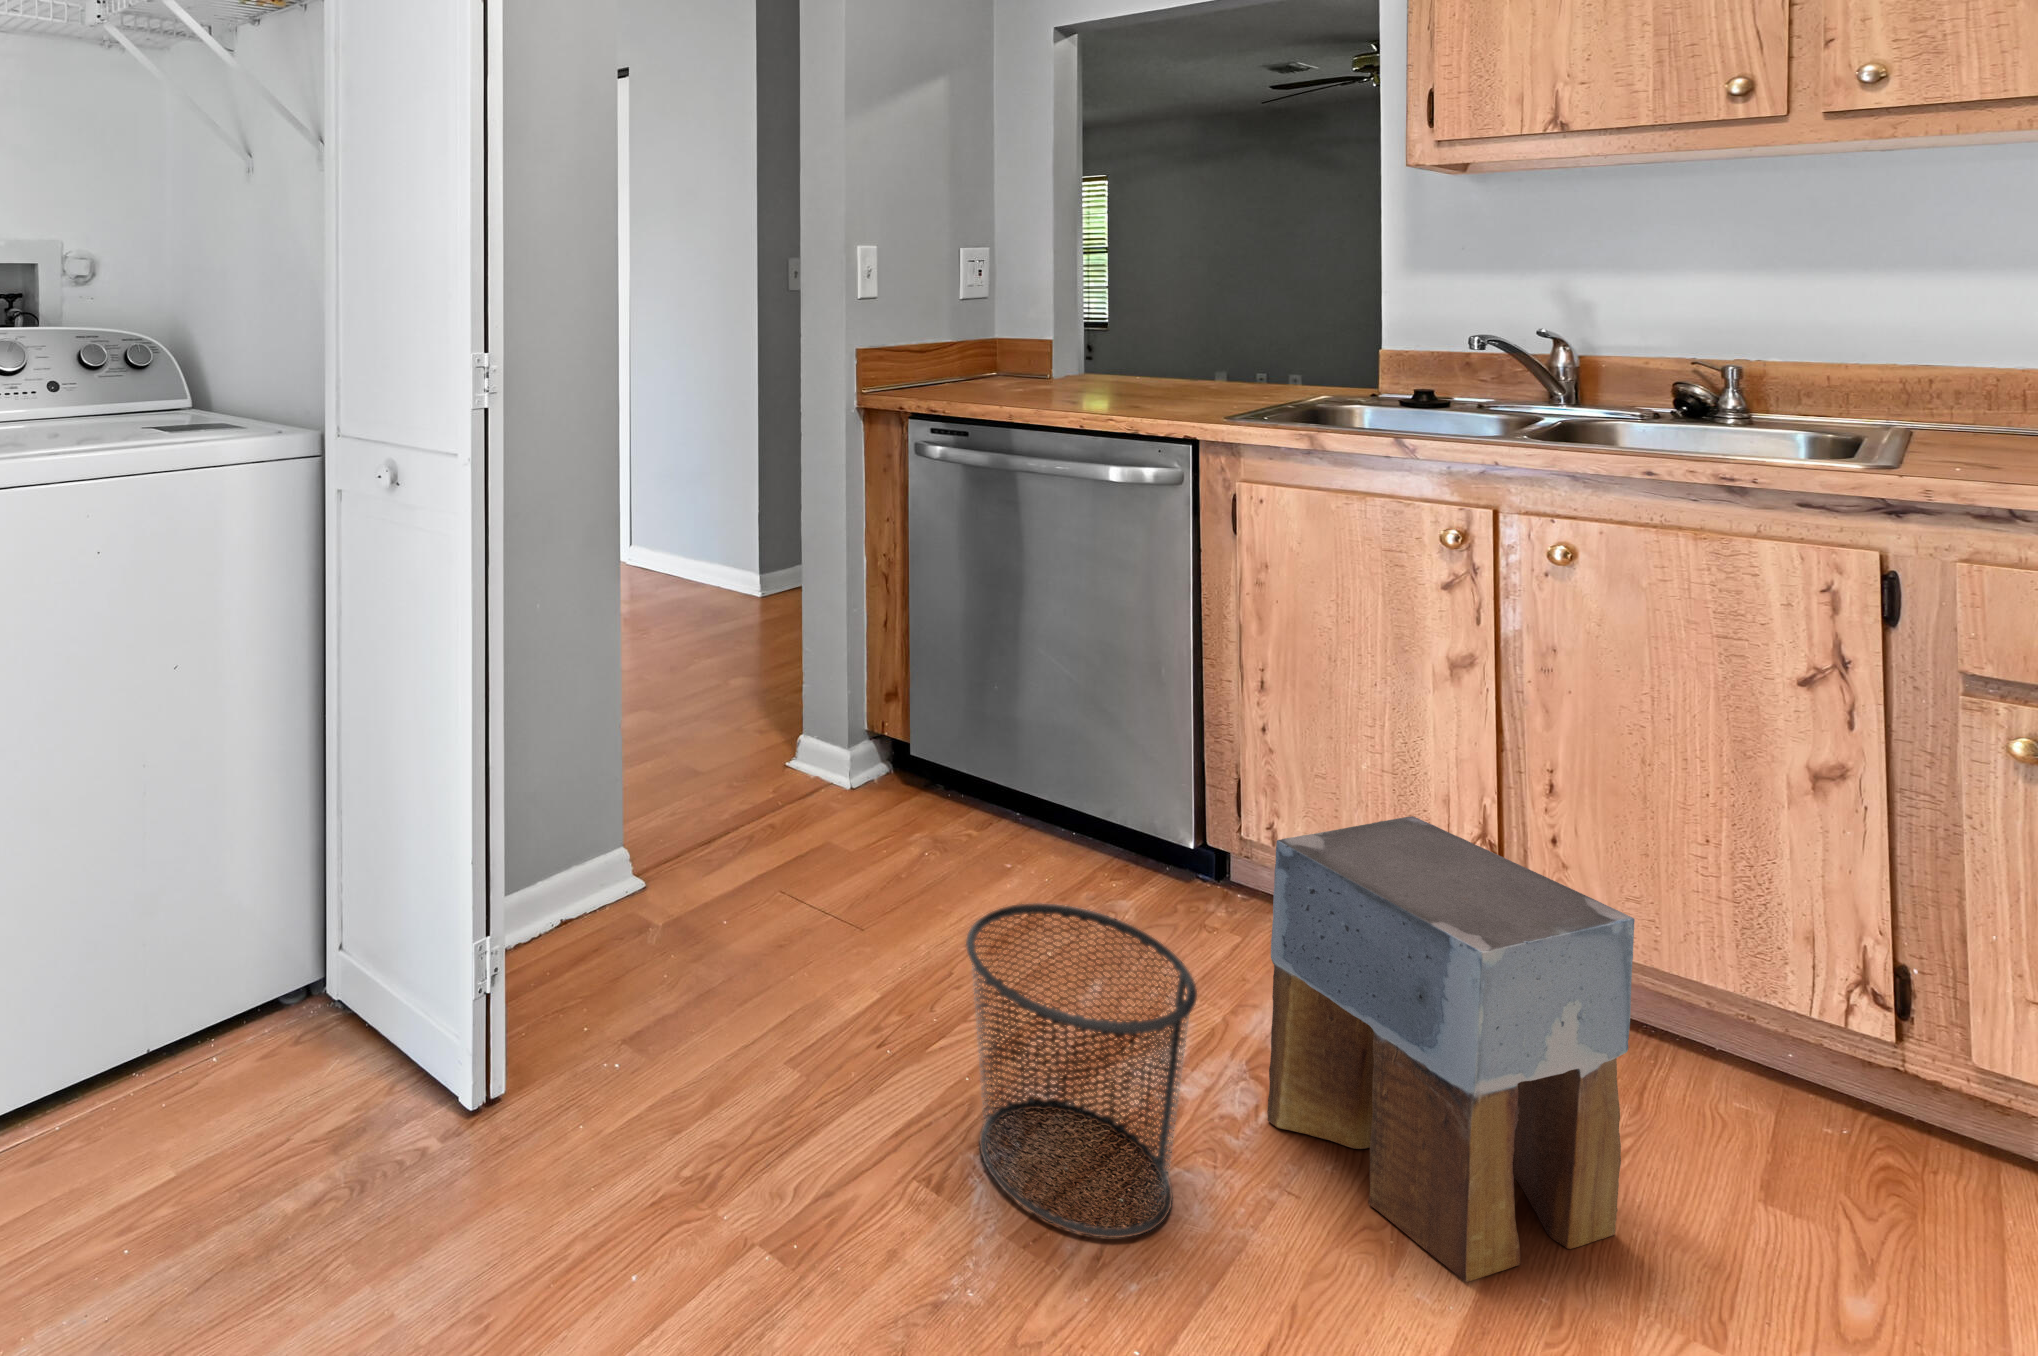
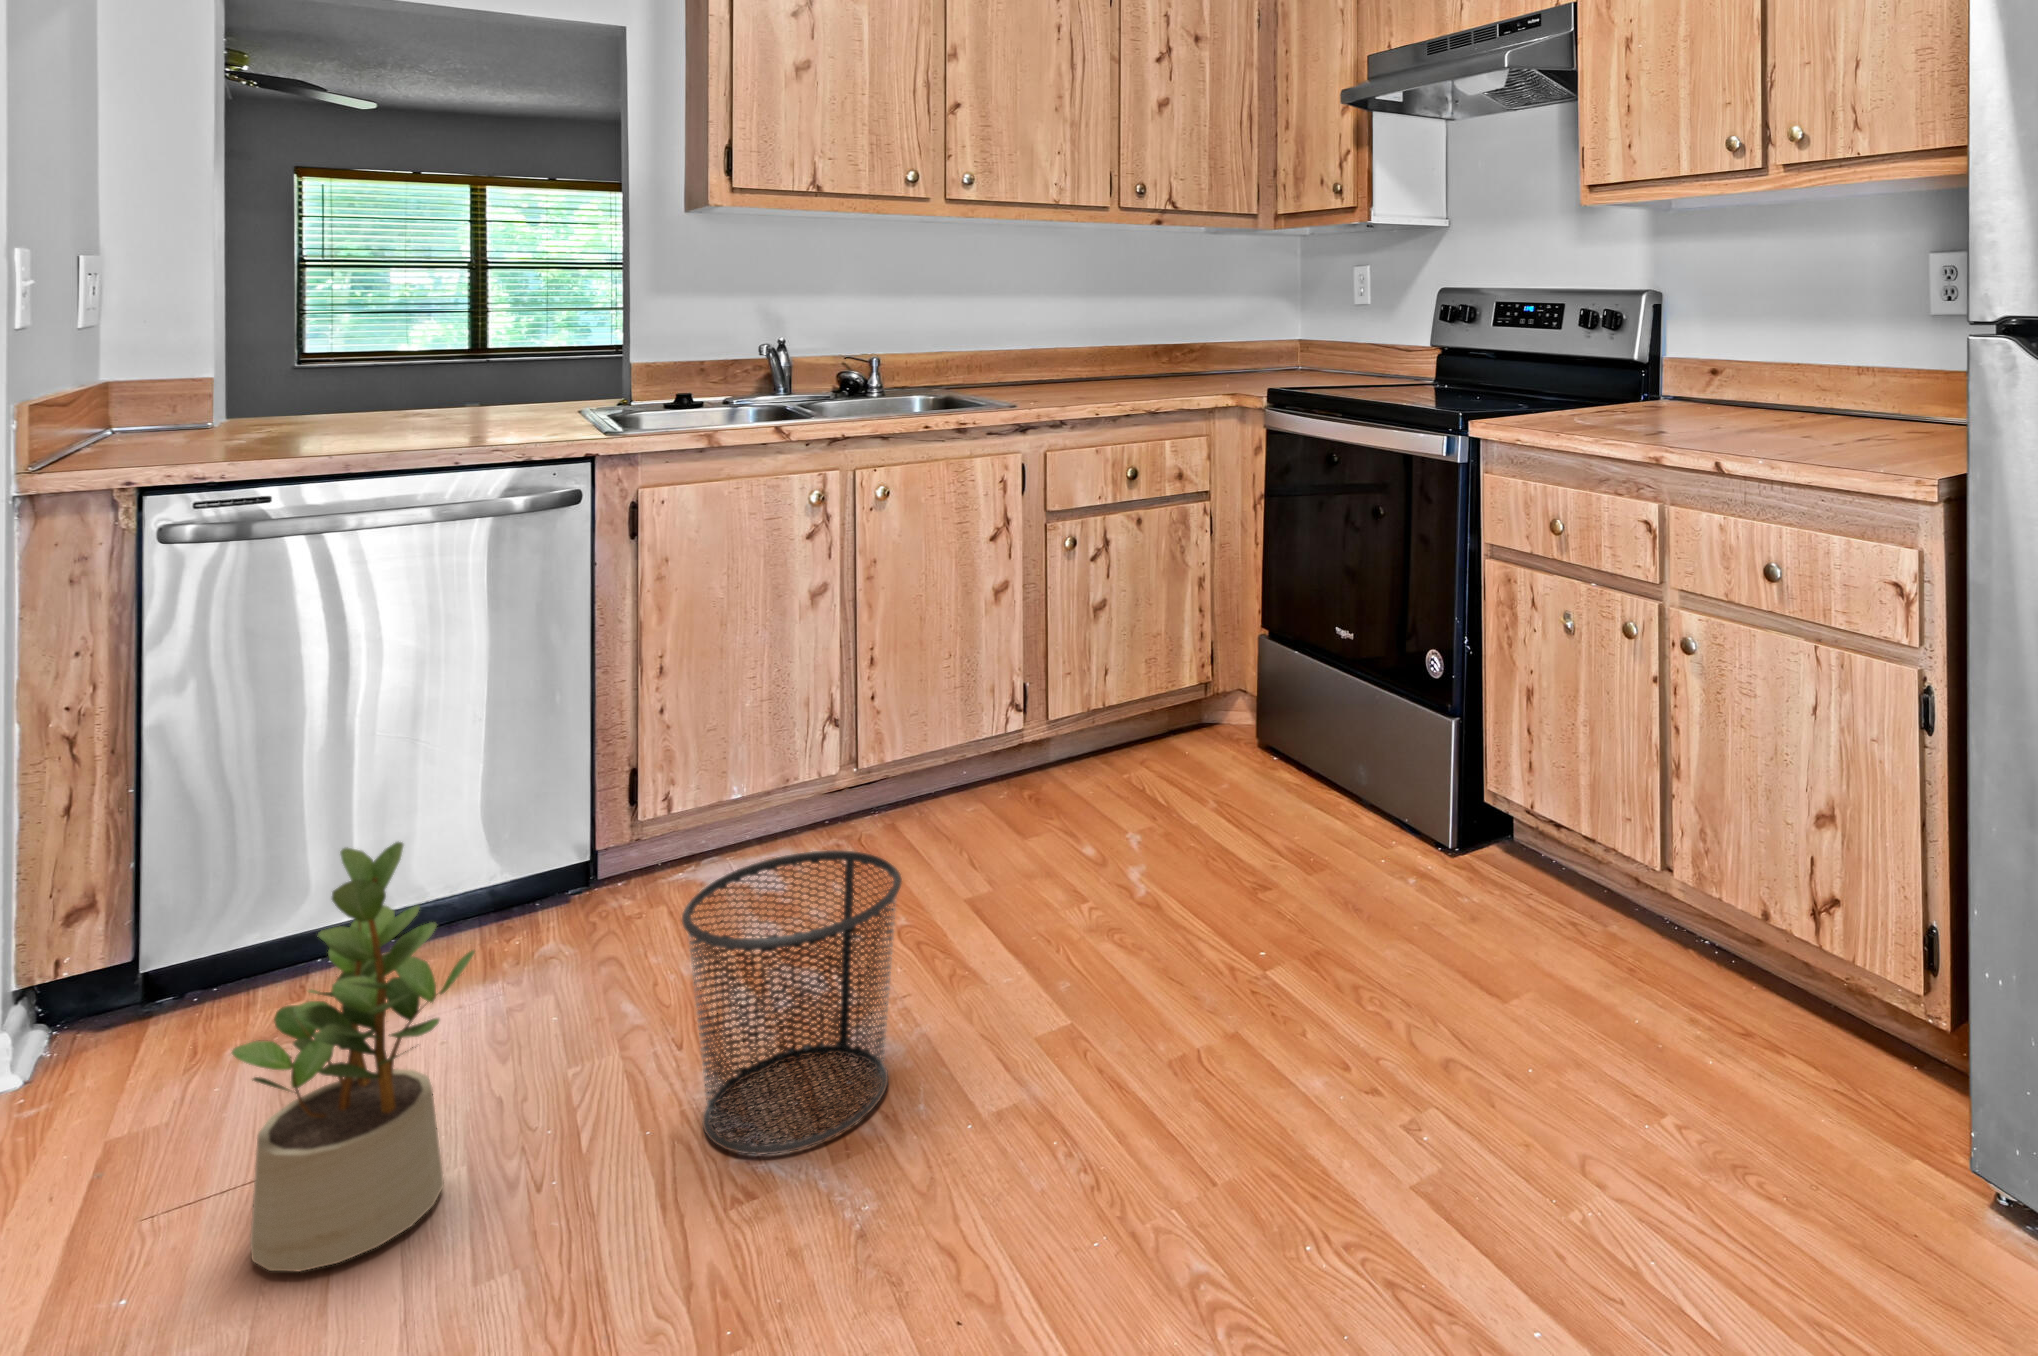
potted plant: none [760,719,883,1006] -> present [232,842,475,1272]
stool: present [1267,816,1635,1282] -> none [841,679,1022,977]

